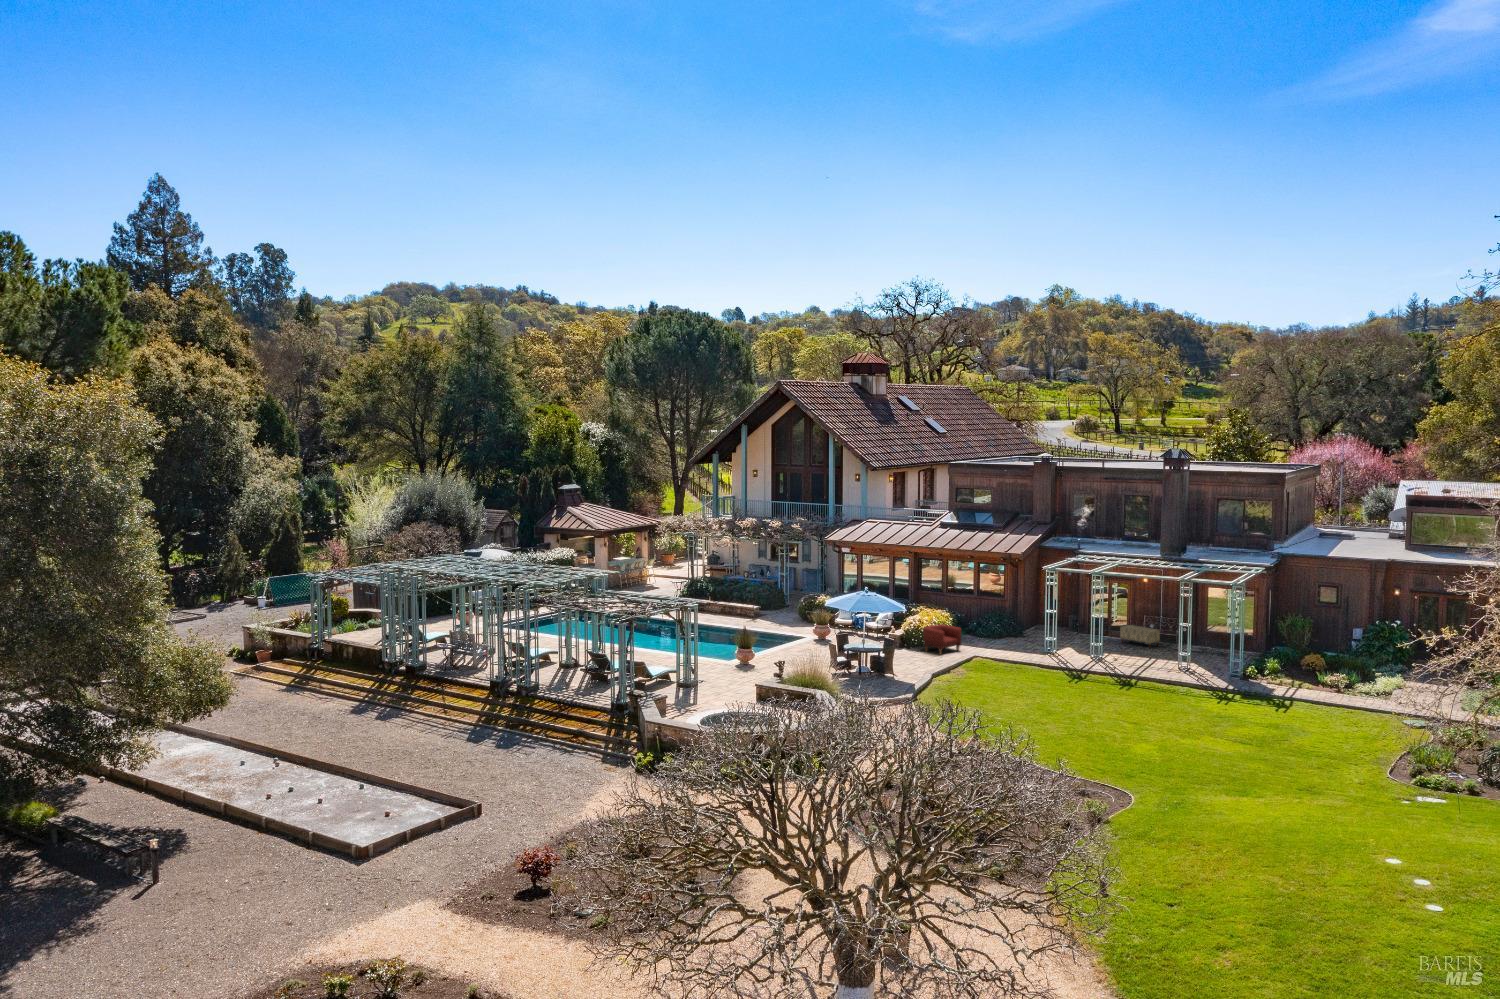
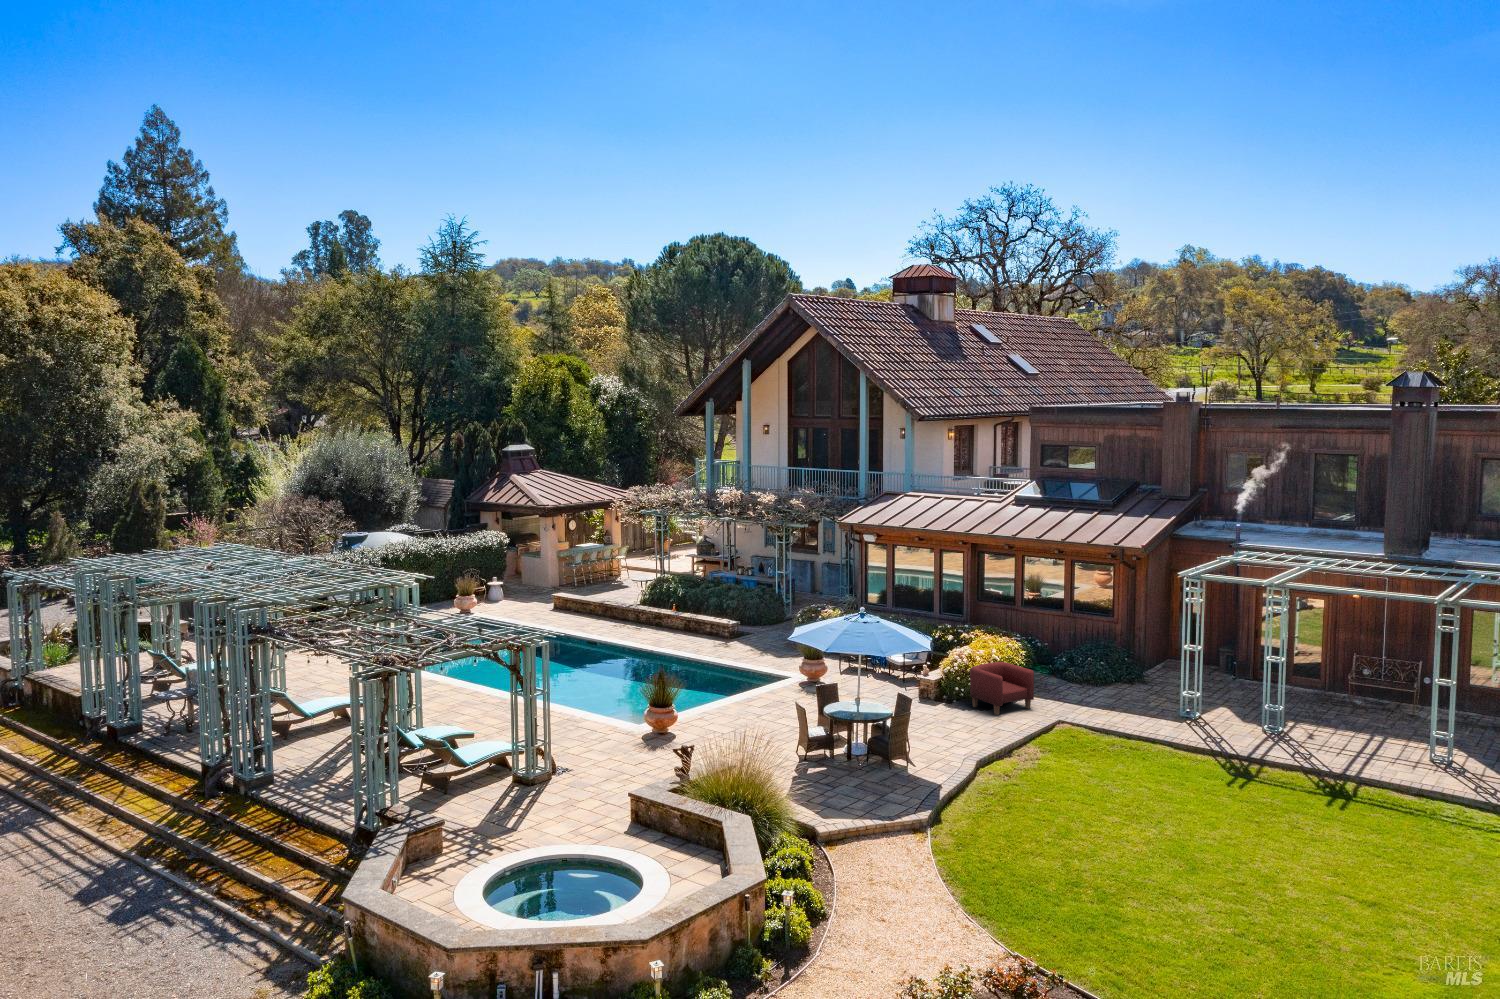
bench: present [1120,625,1160,647] -> none [1312,670,1386,714]

